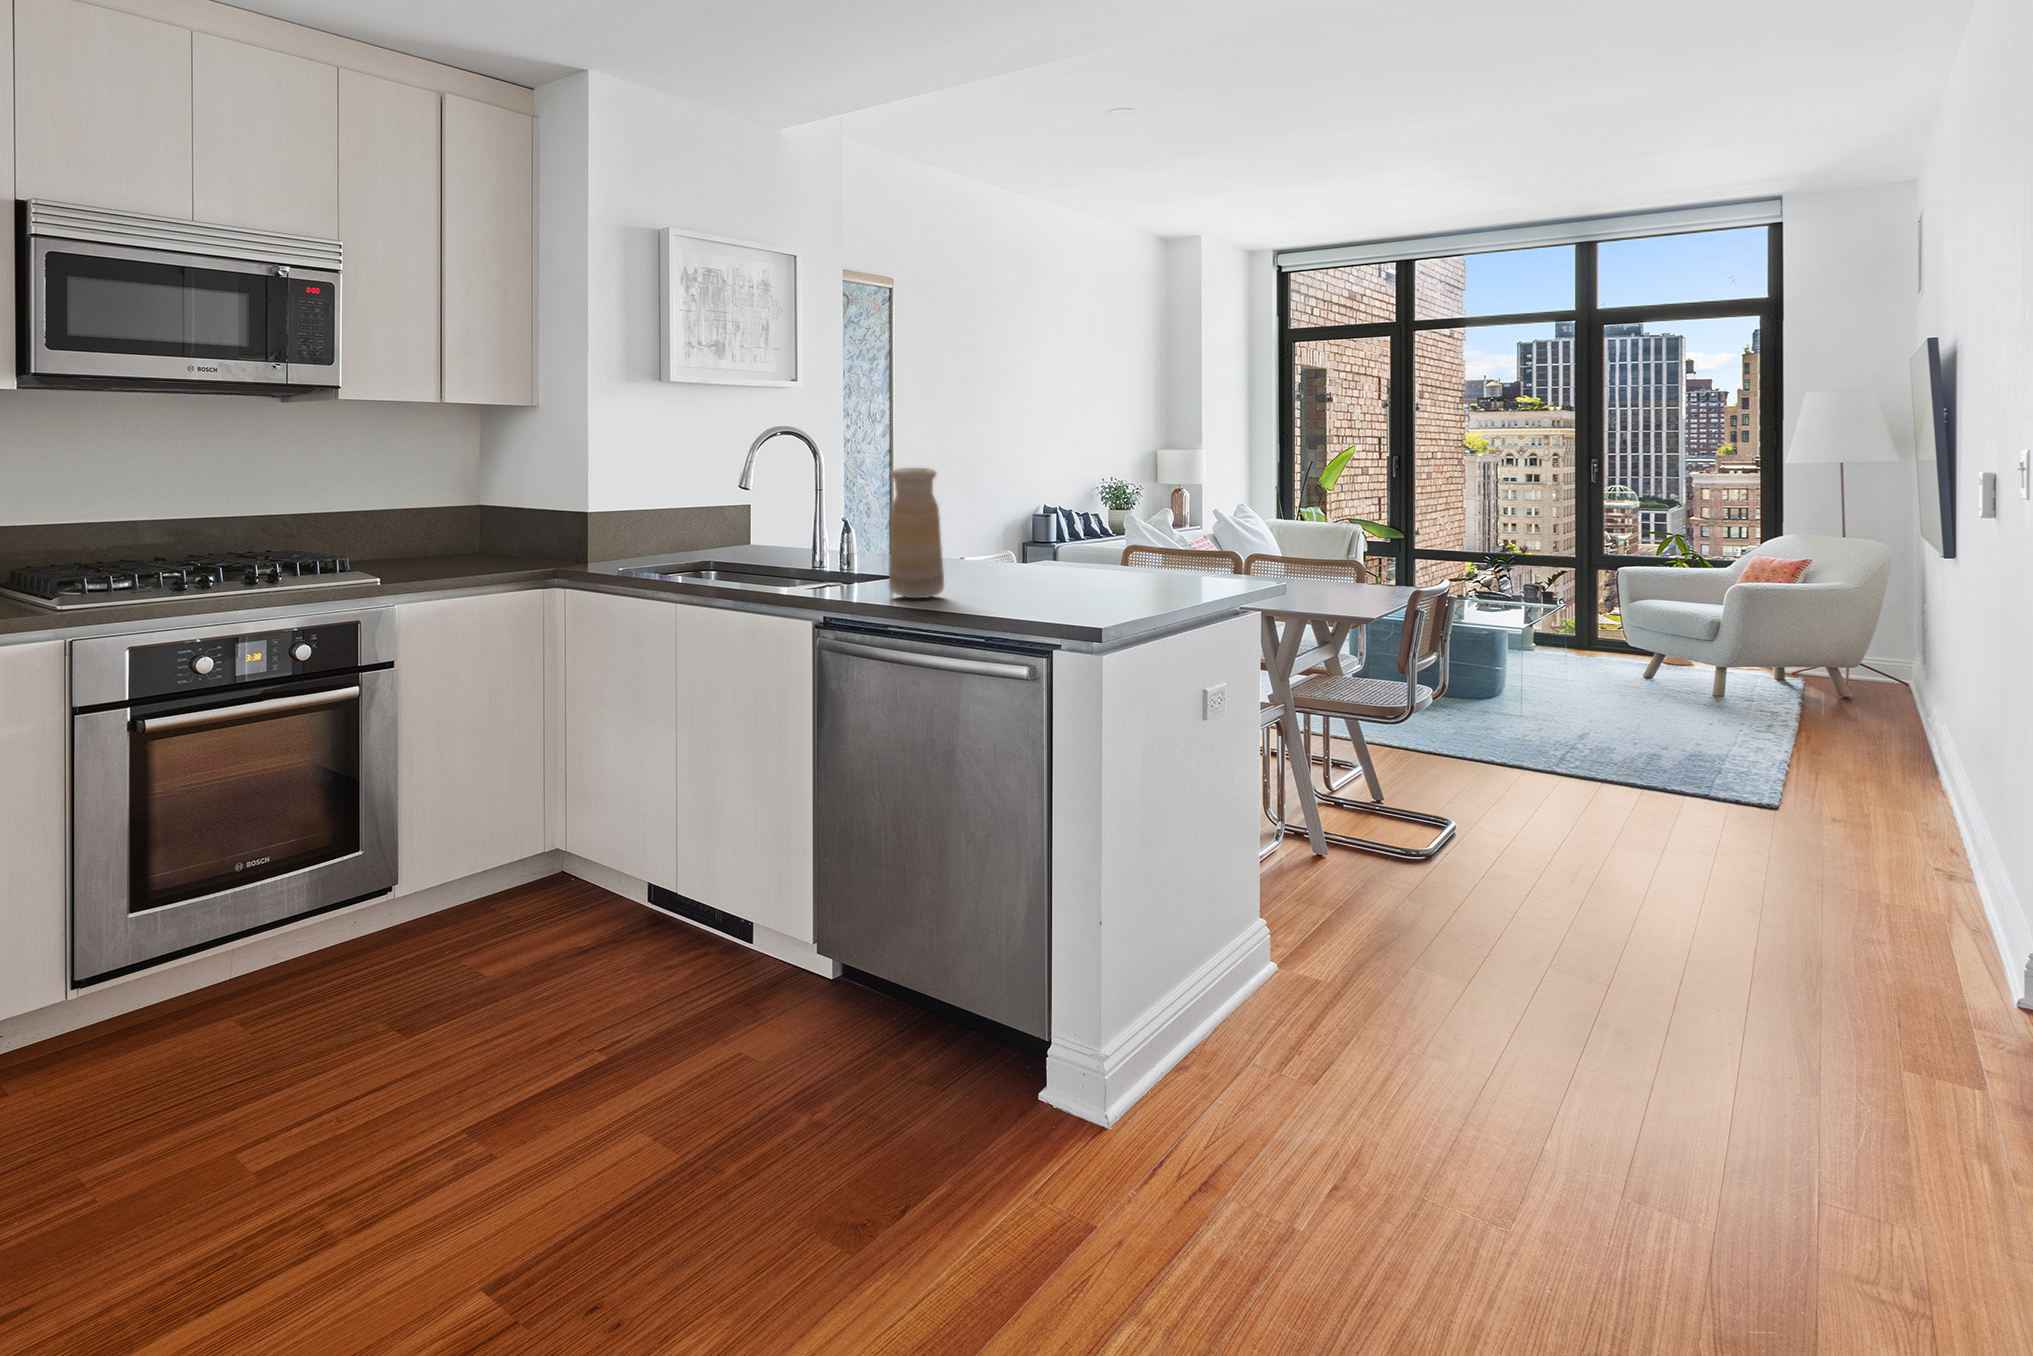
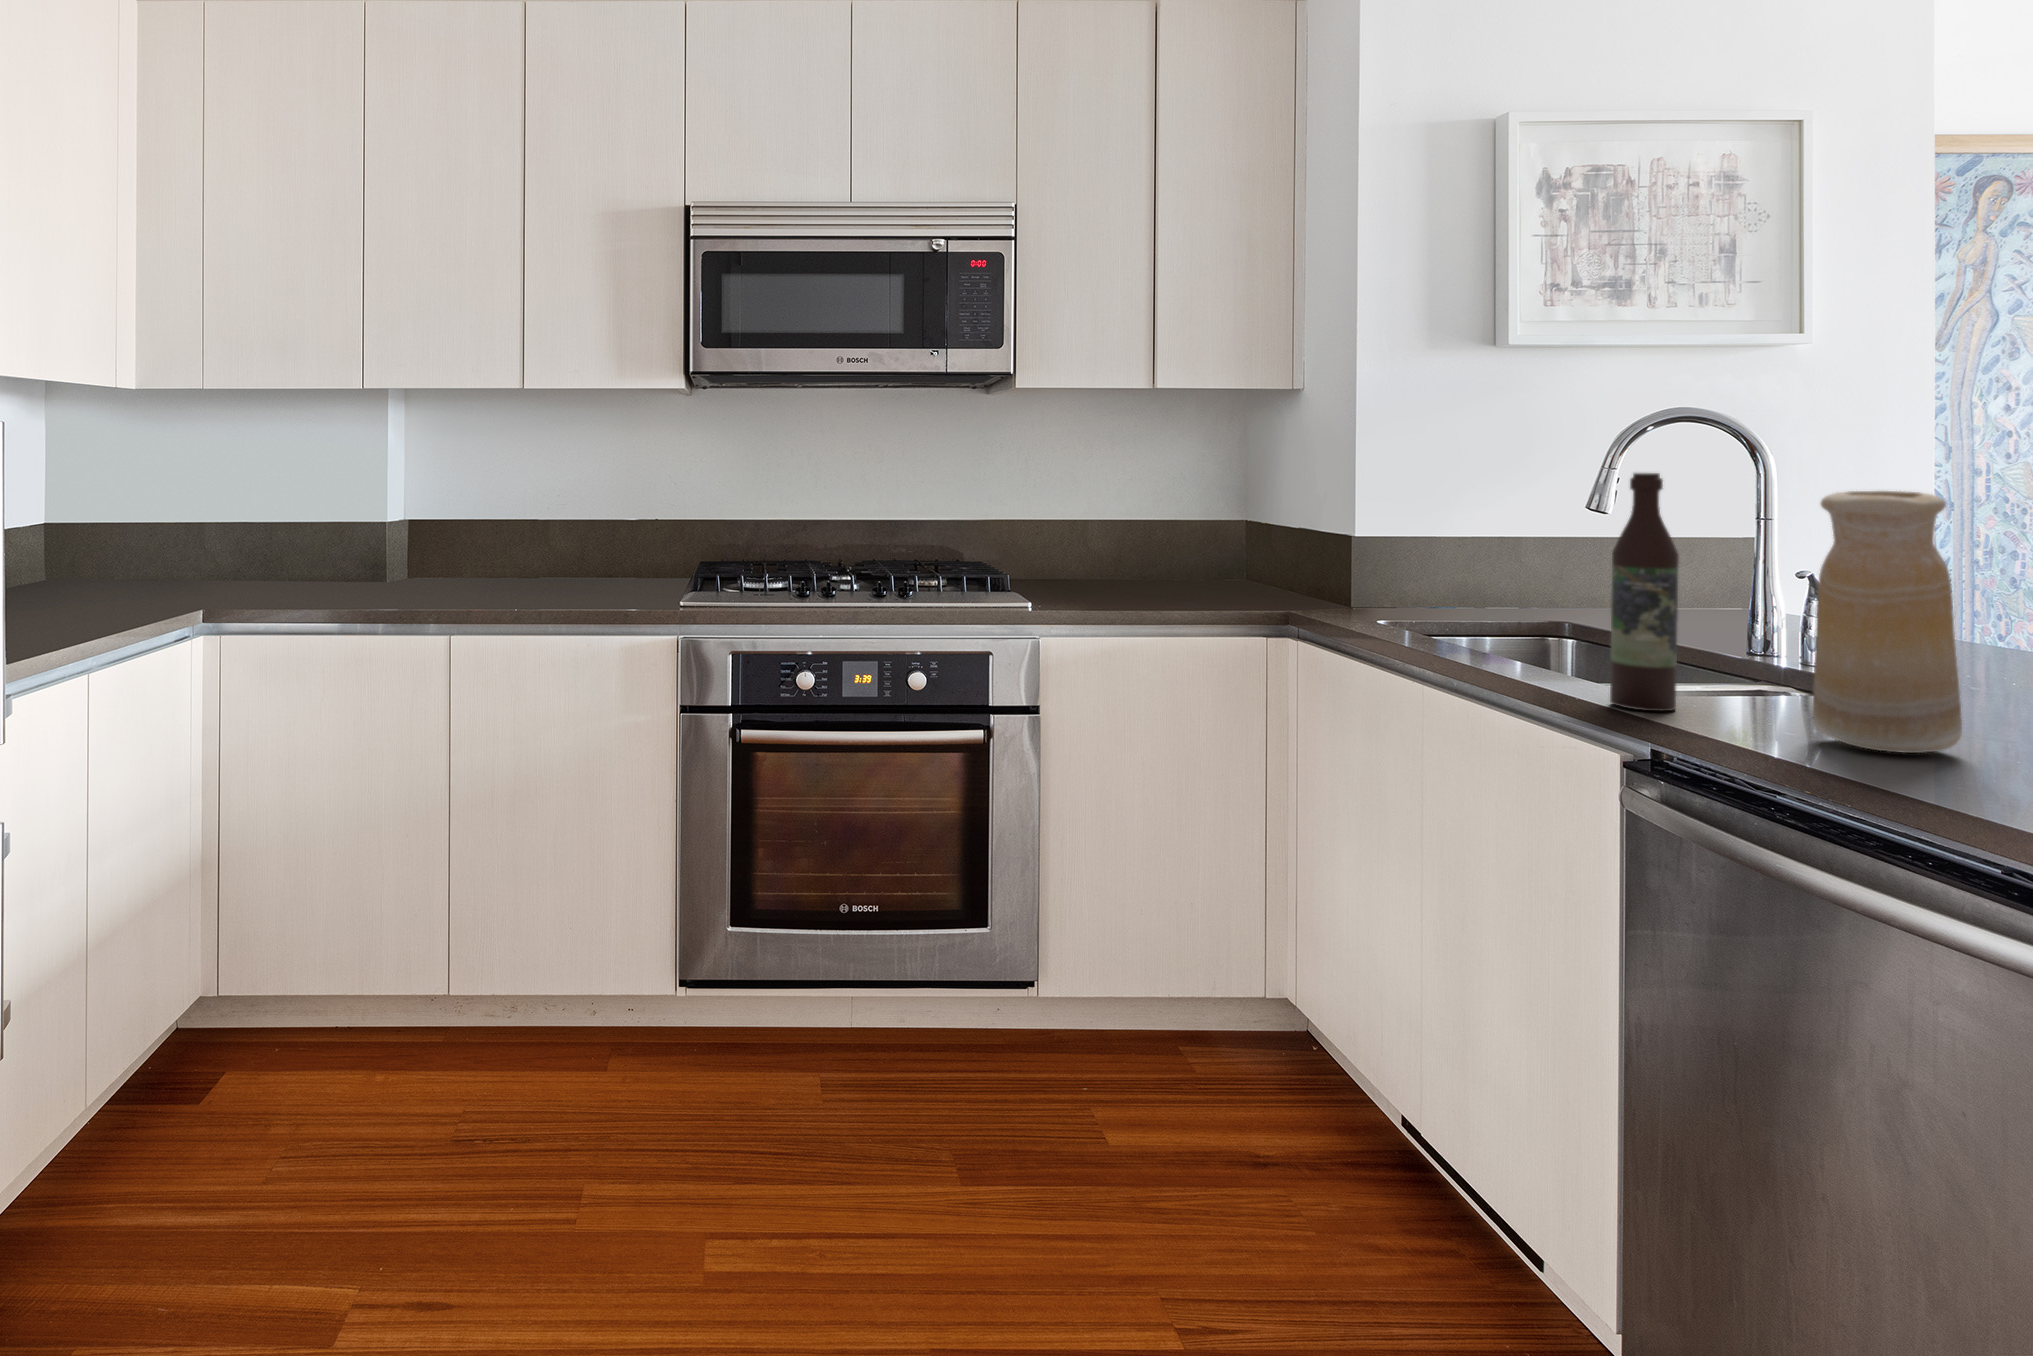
wine bottle: none [794,461,824,597] -> present [1610,473,1679,711]

